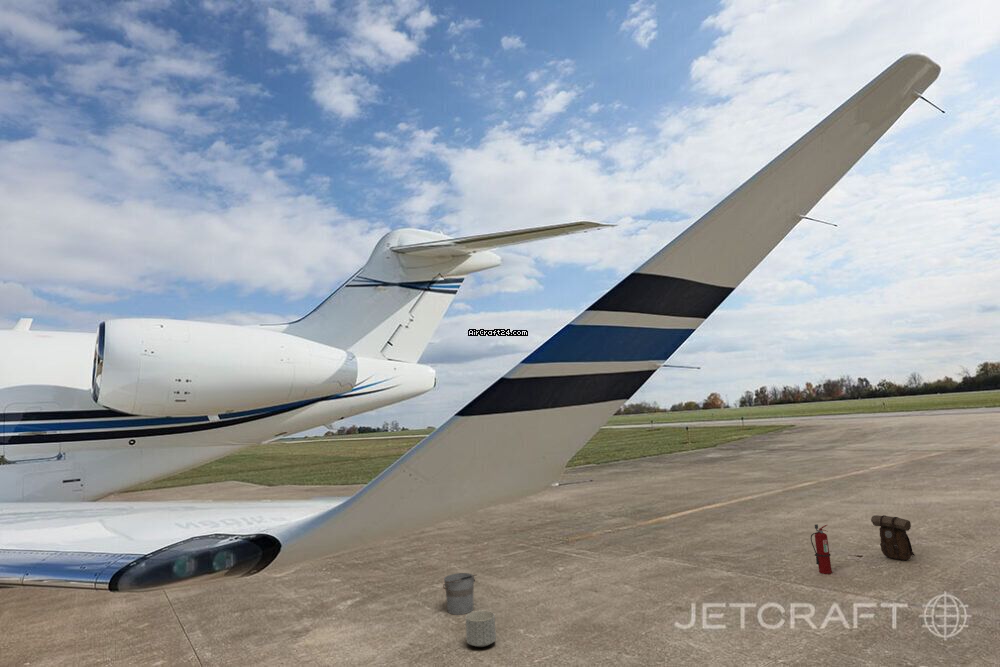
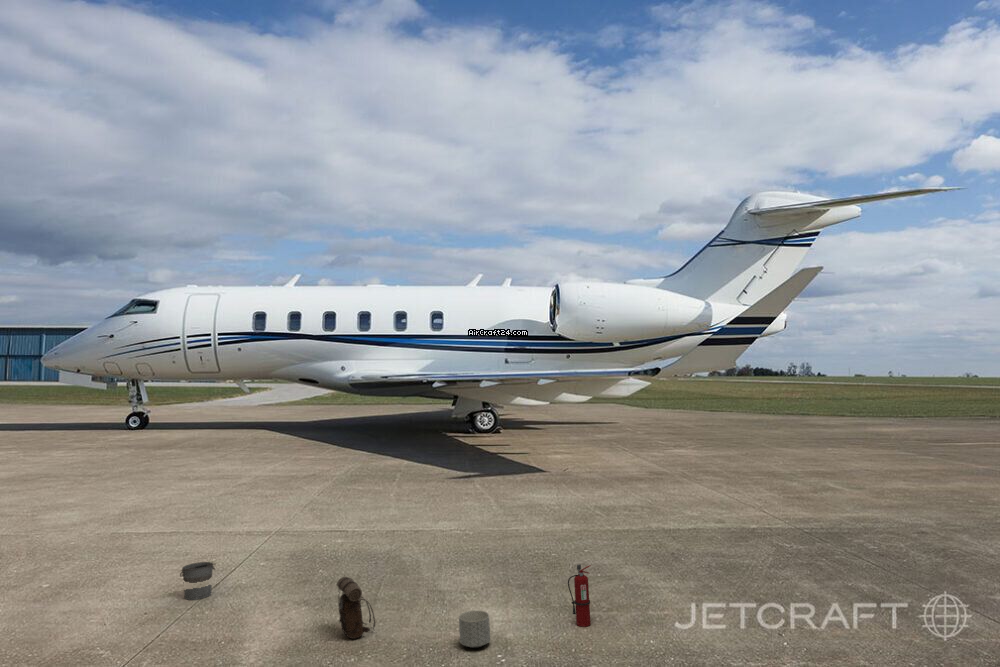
backpack: present [871,515,915,560] -> present [337,577,375,639]
fire extinguisher: present [811,524,832,574] -> present [568,564,591,627]
bucket: present [443,573,476,615] -> present [180,562,215,600]

